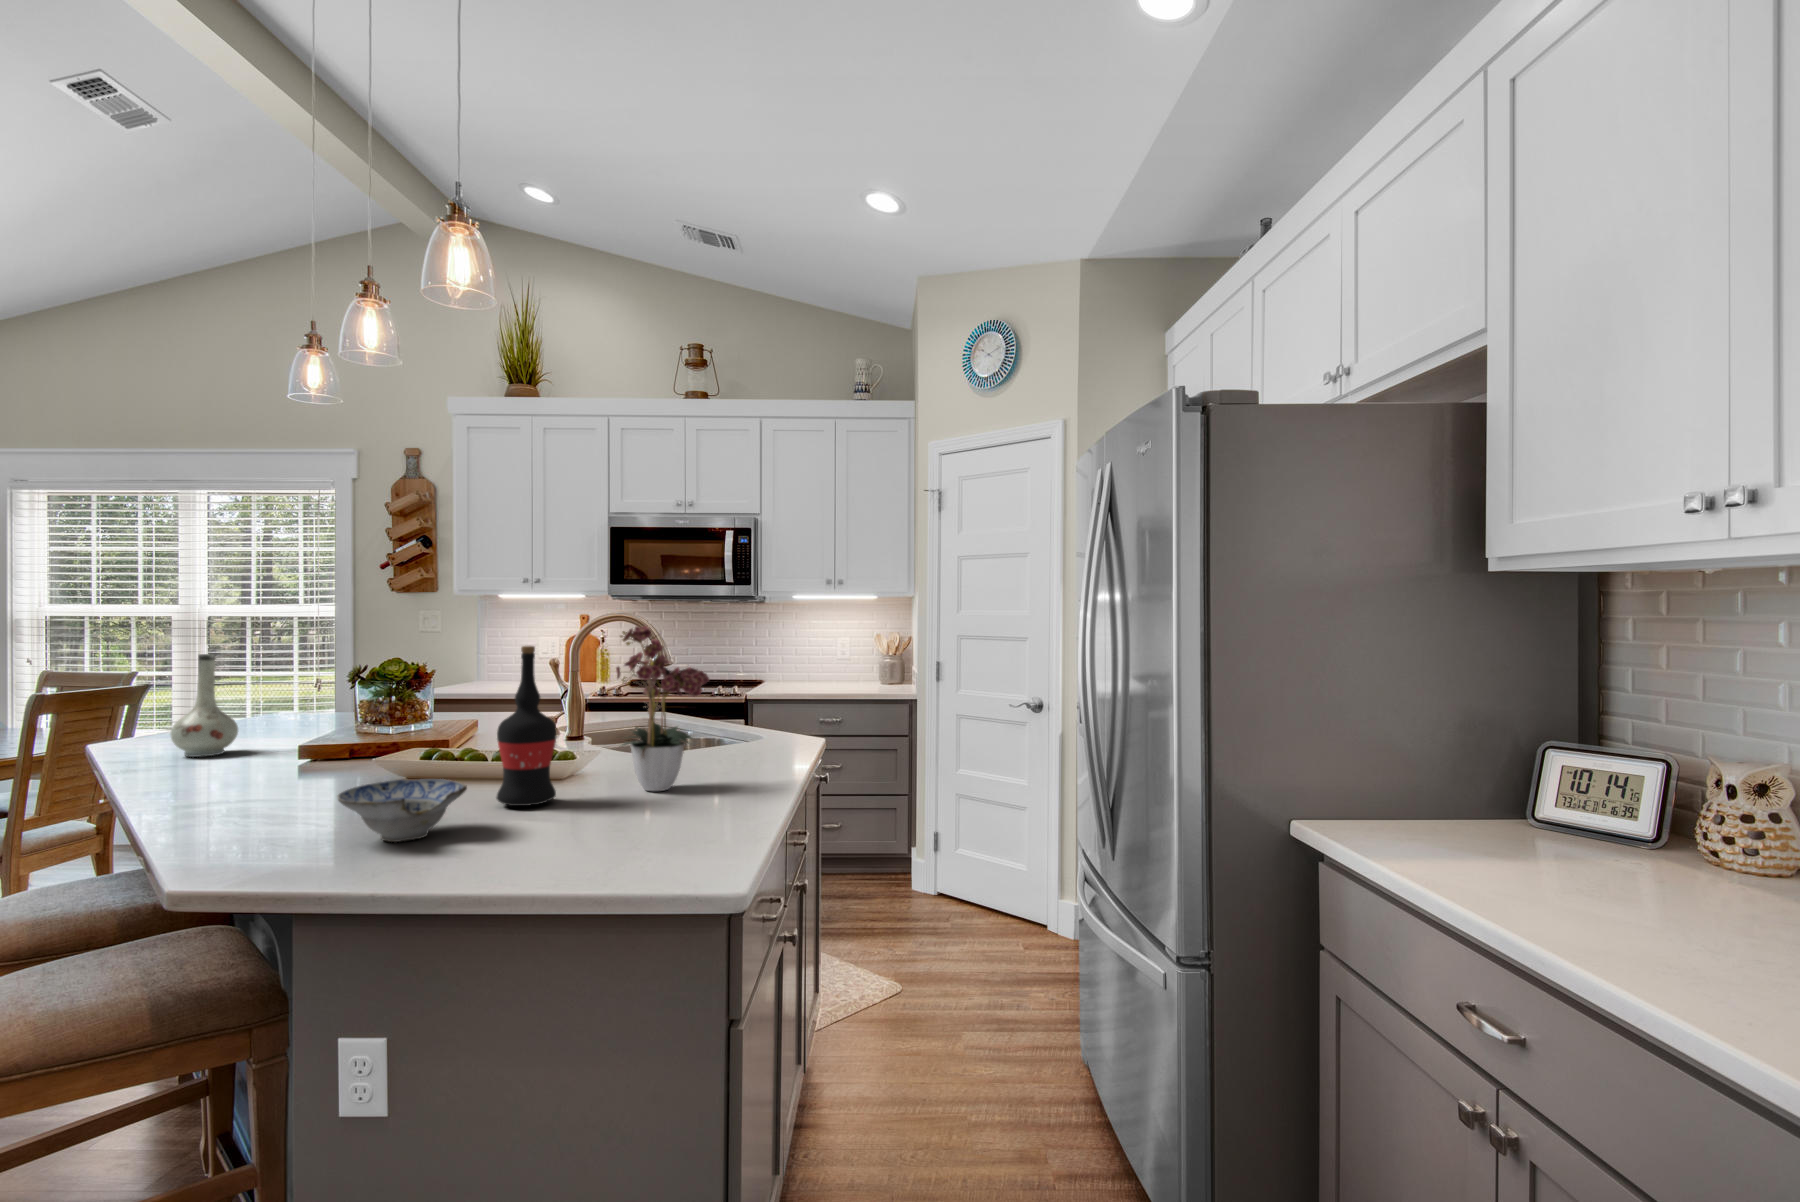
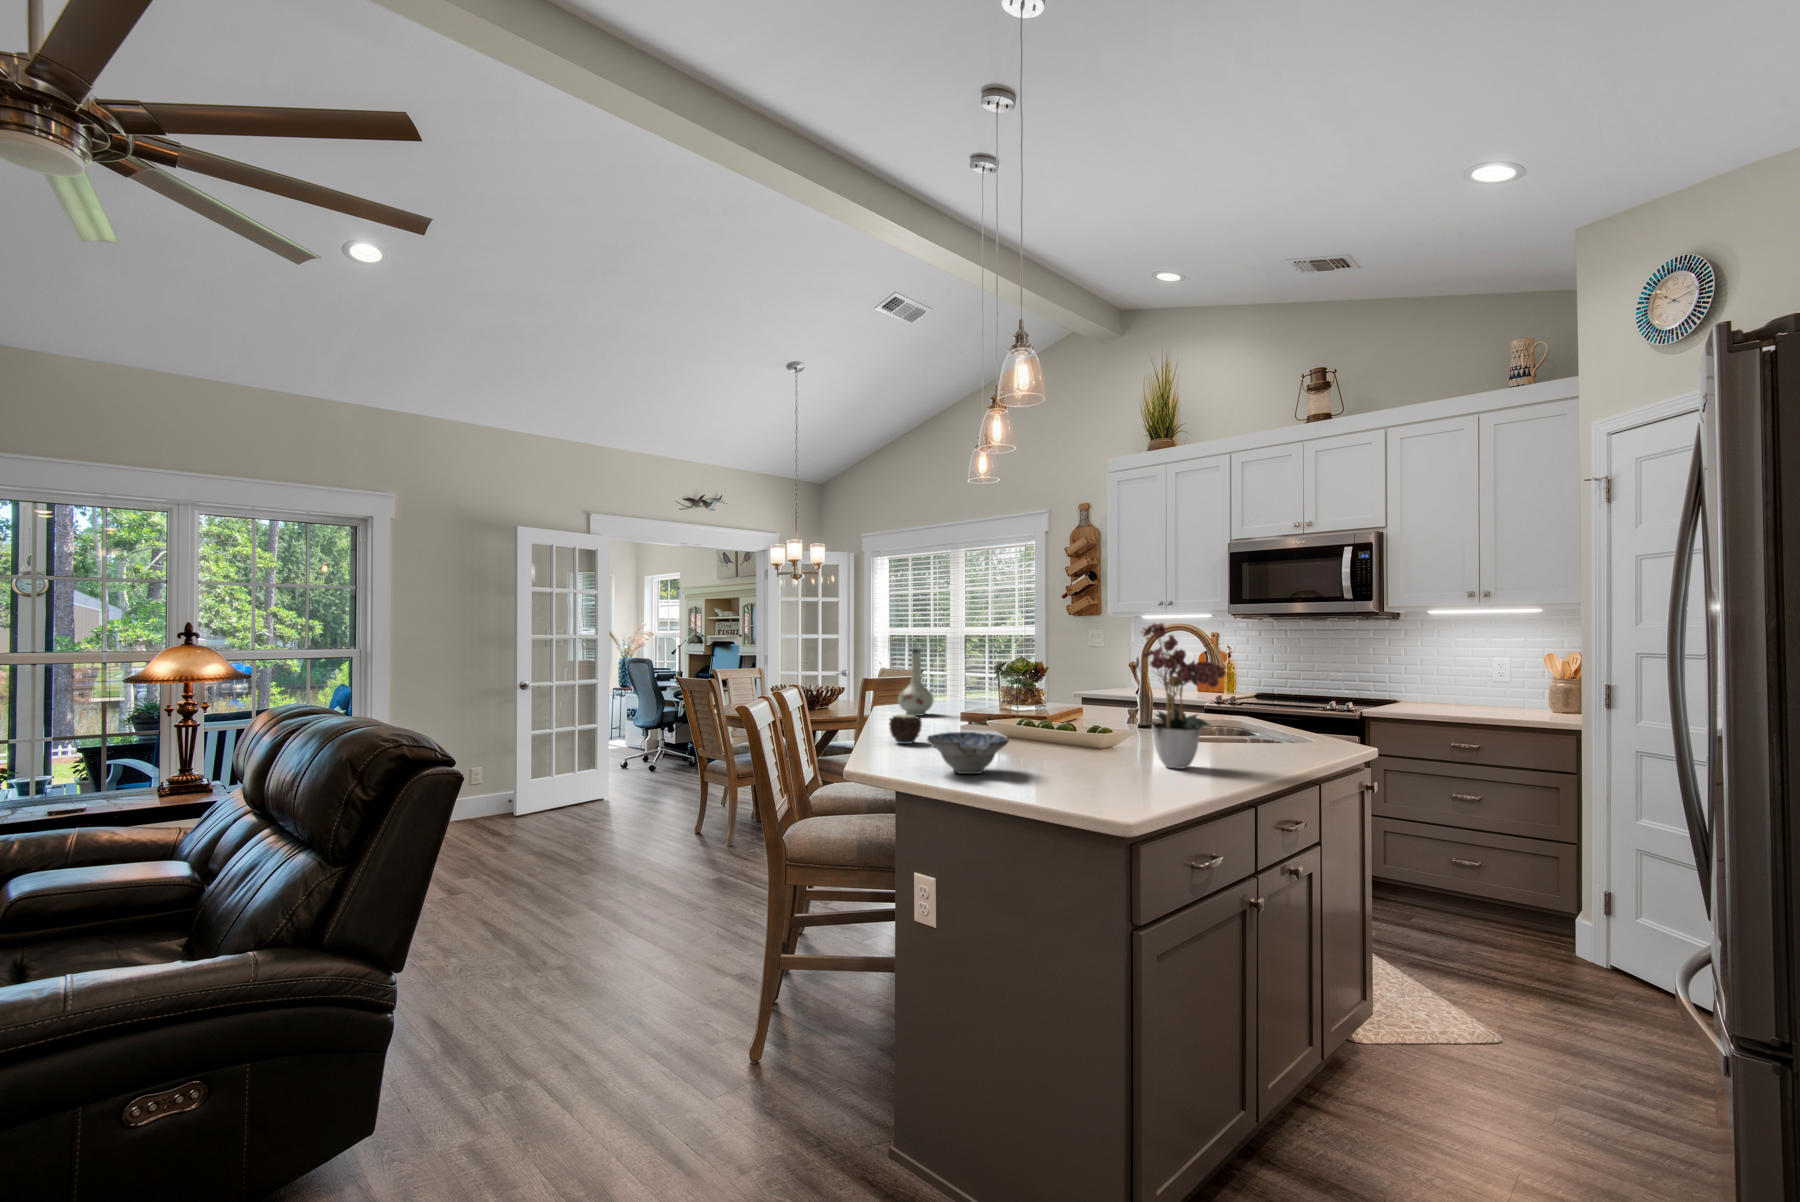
wine bottle: present [497,646,557,806] -> none [1043,638,1089,765]
candle: none [212,755,274,807] -> present [889,712,922,744]

